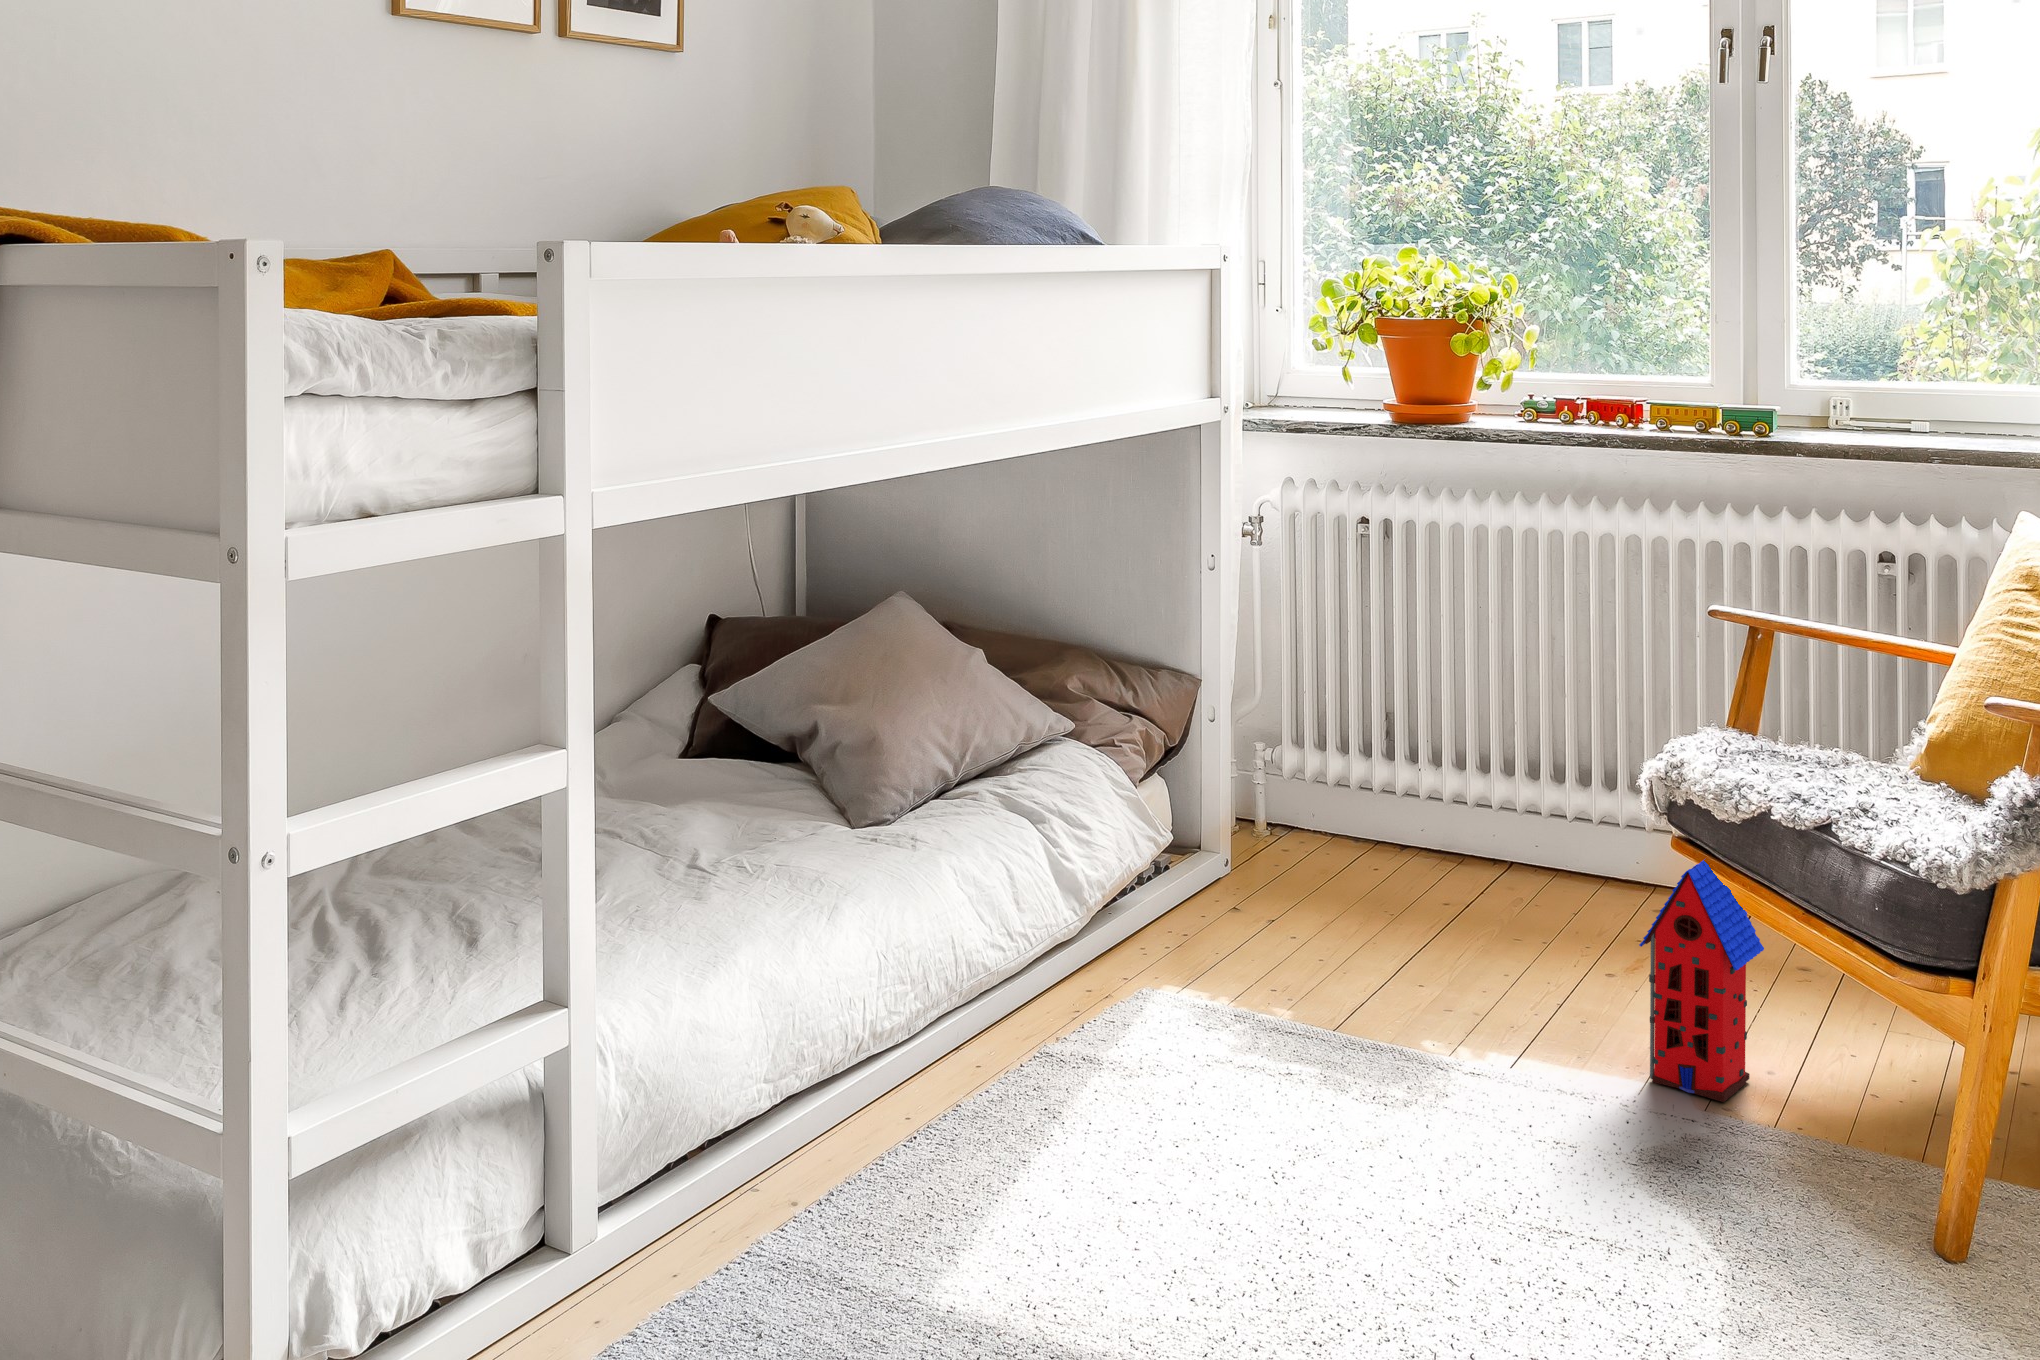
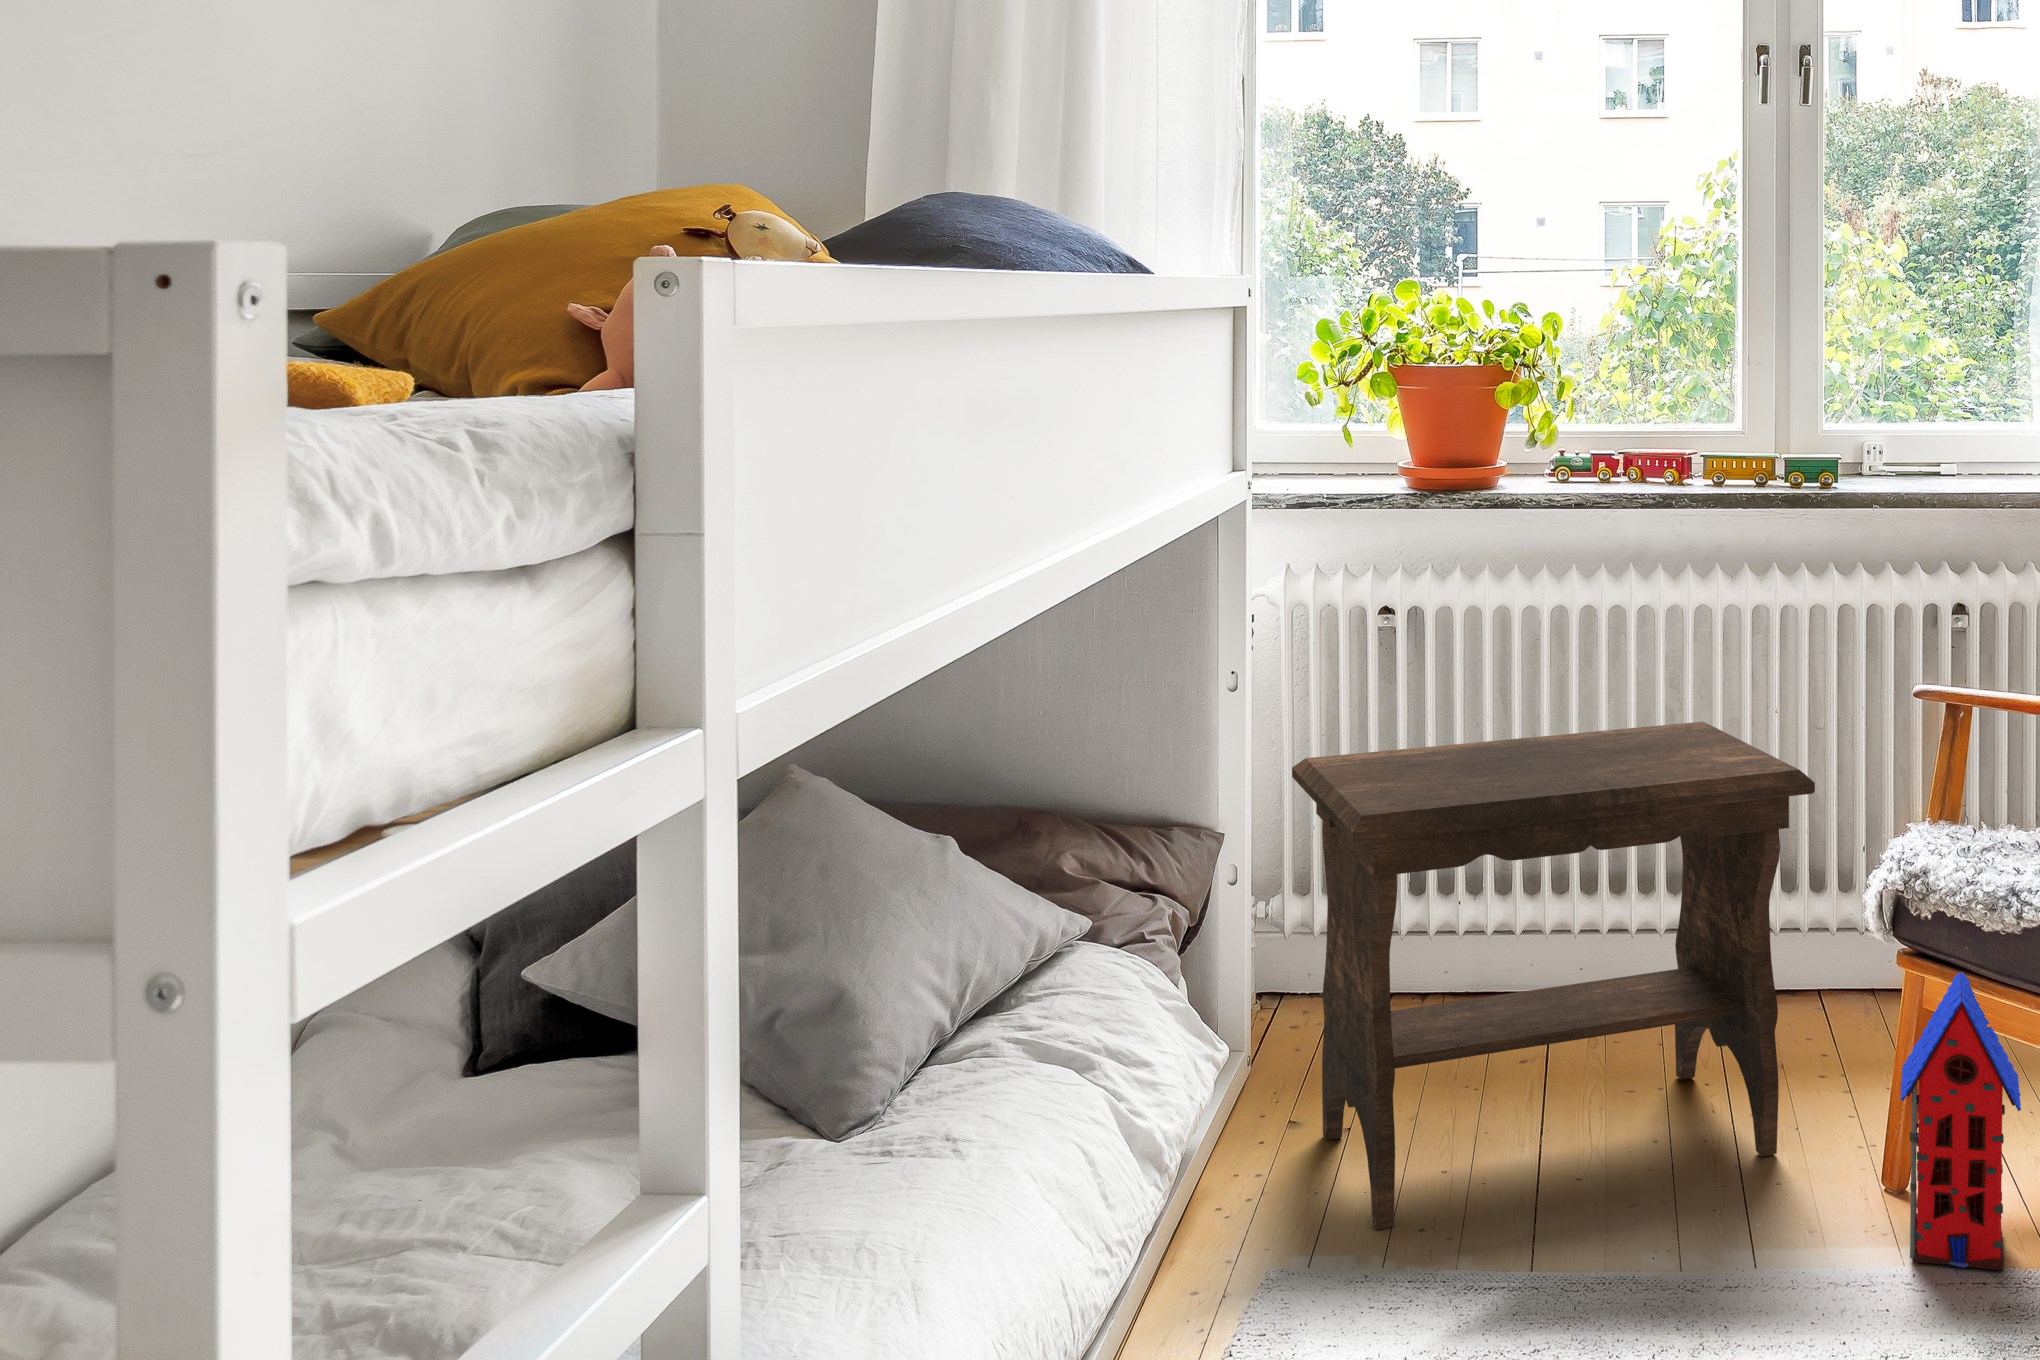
footstool: none [1224,627,1632,996] -> present [1292,722,1815,1230]

